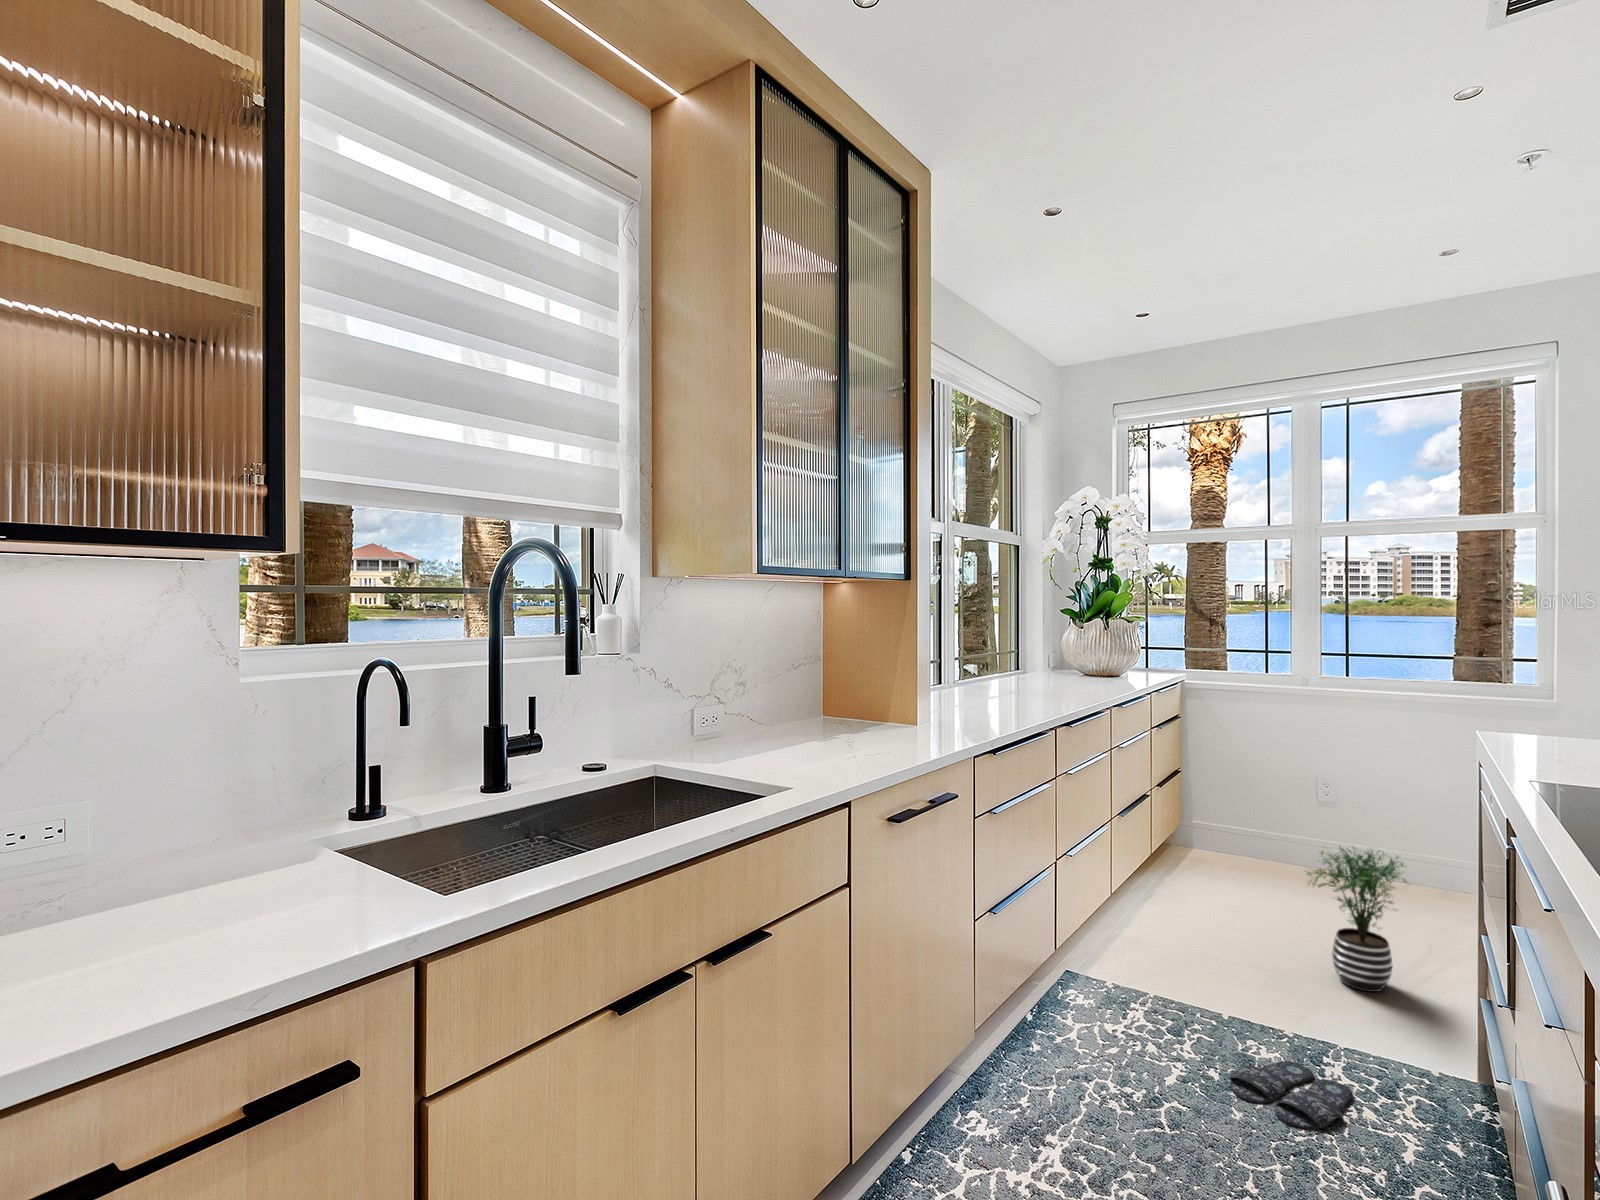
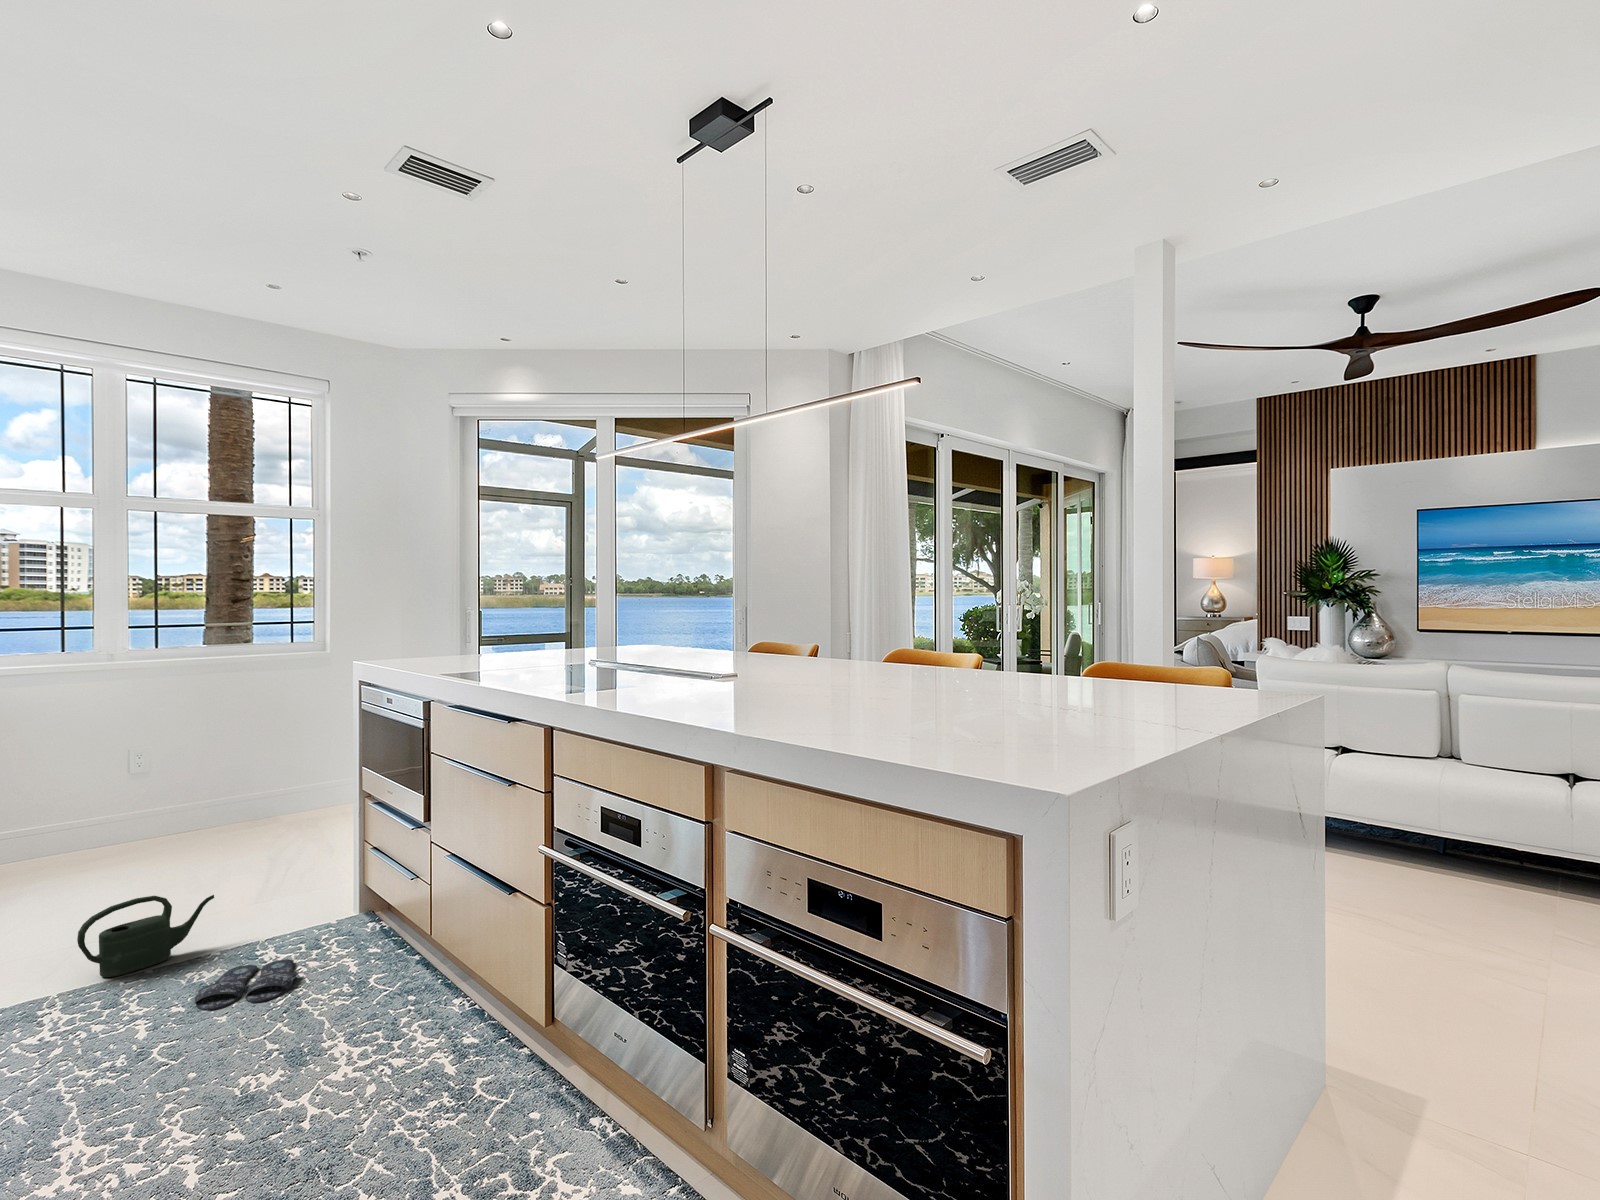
potted plant: present [1306,847,1405,992] -> none [183,779,281,907]
watering can: none [1174,934,1302,1012] -> present [77,895,214,977]

